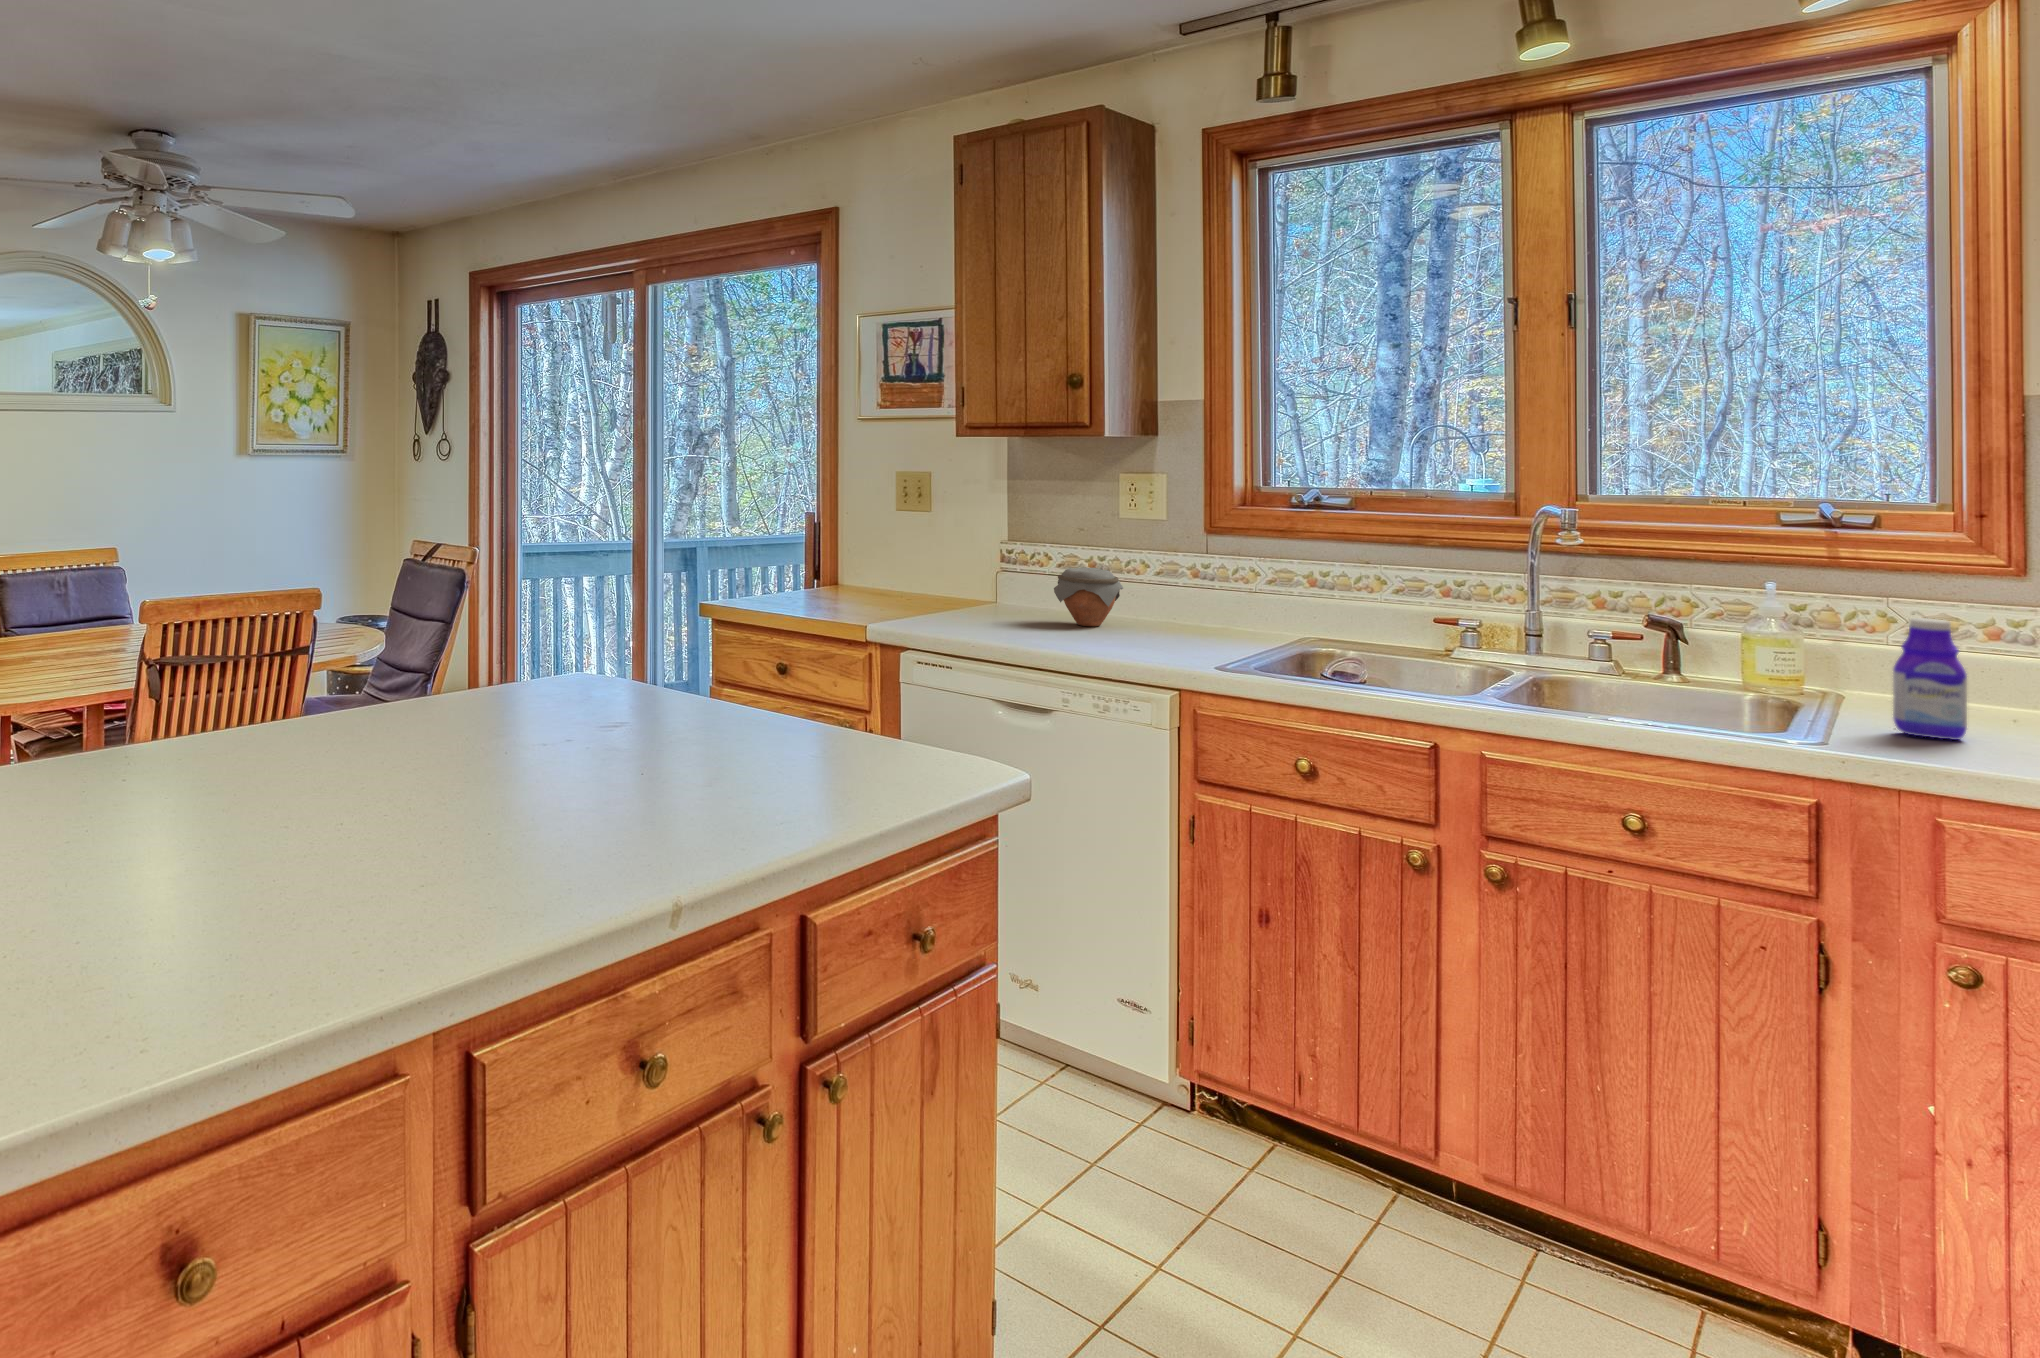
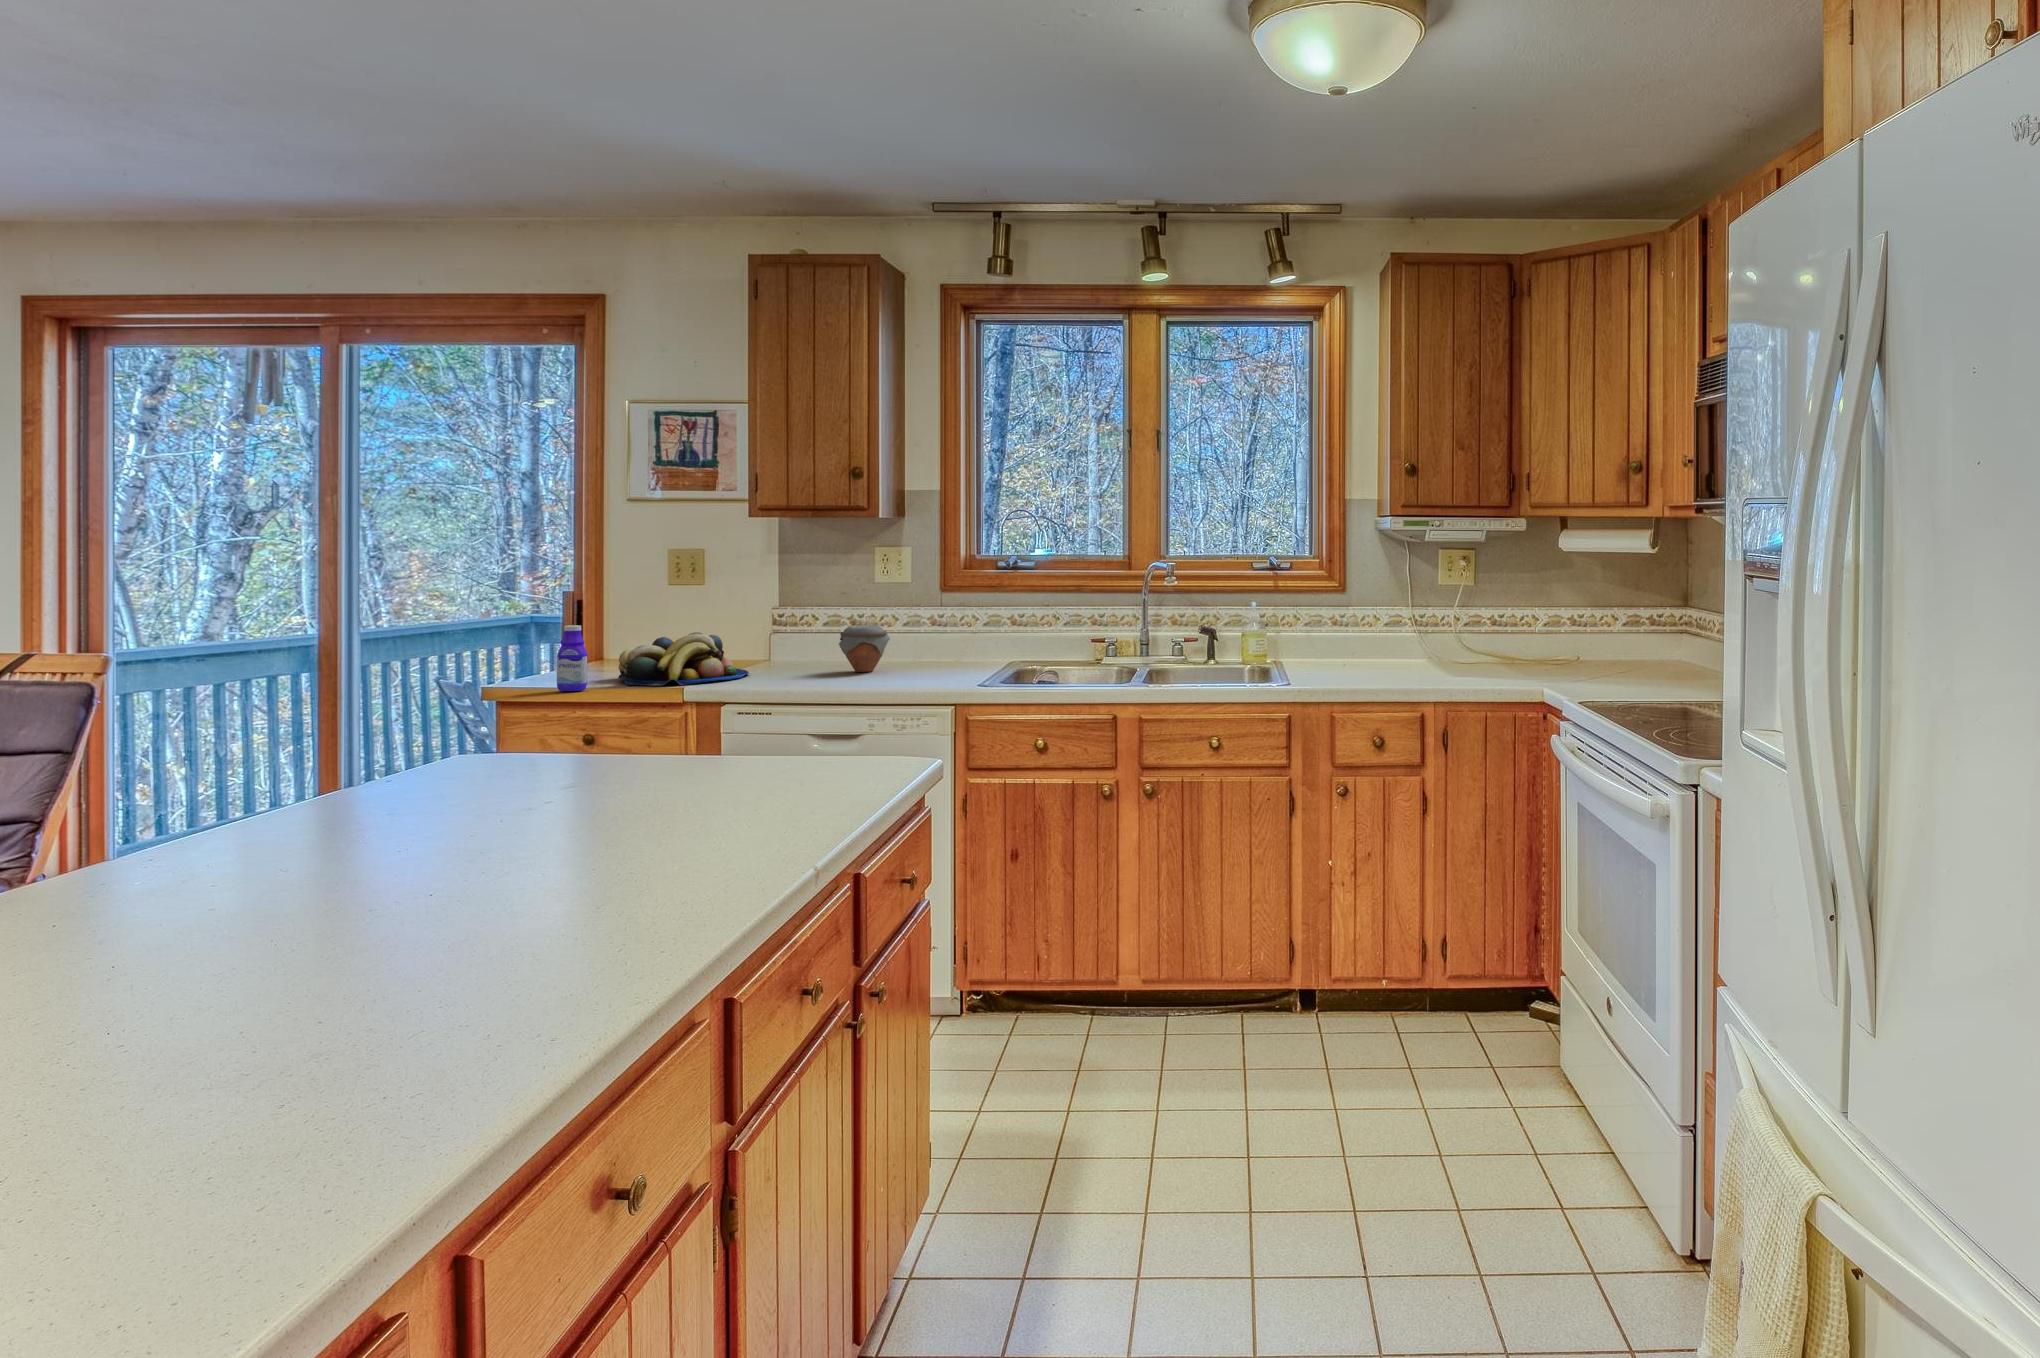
fruit bowl: none [819,561,957,619] -> present [618,632,749,686]
bottle: present [1893,618,1967,740] -> present [557,625,587,691]

